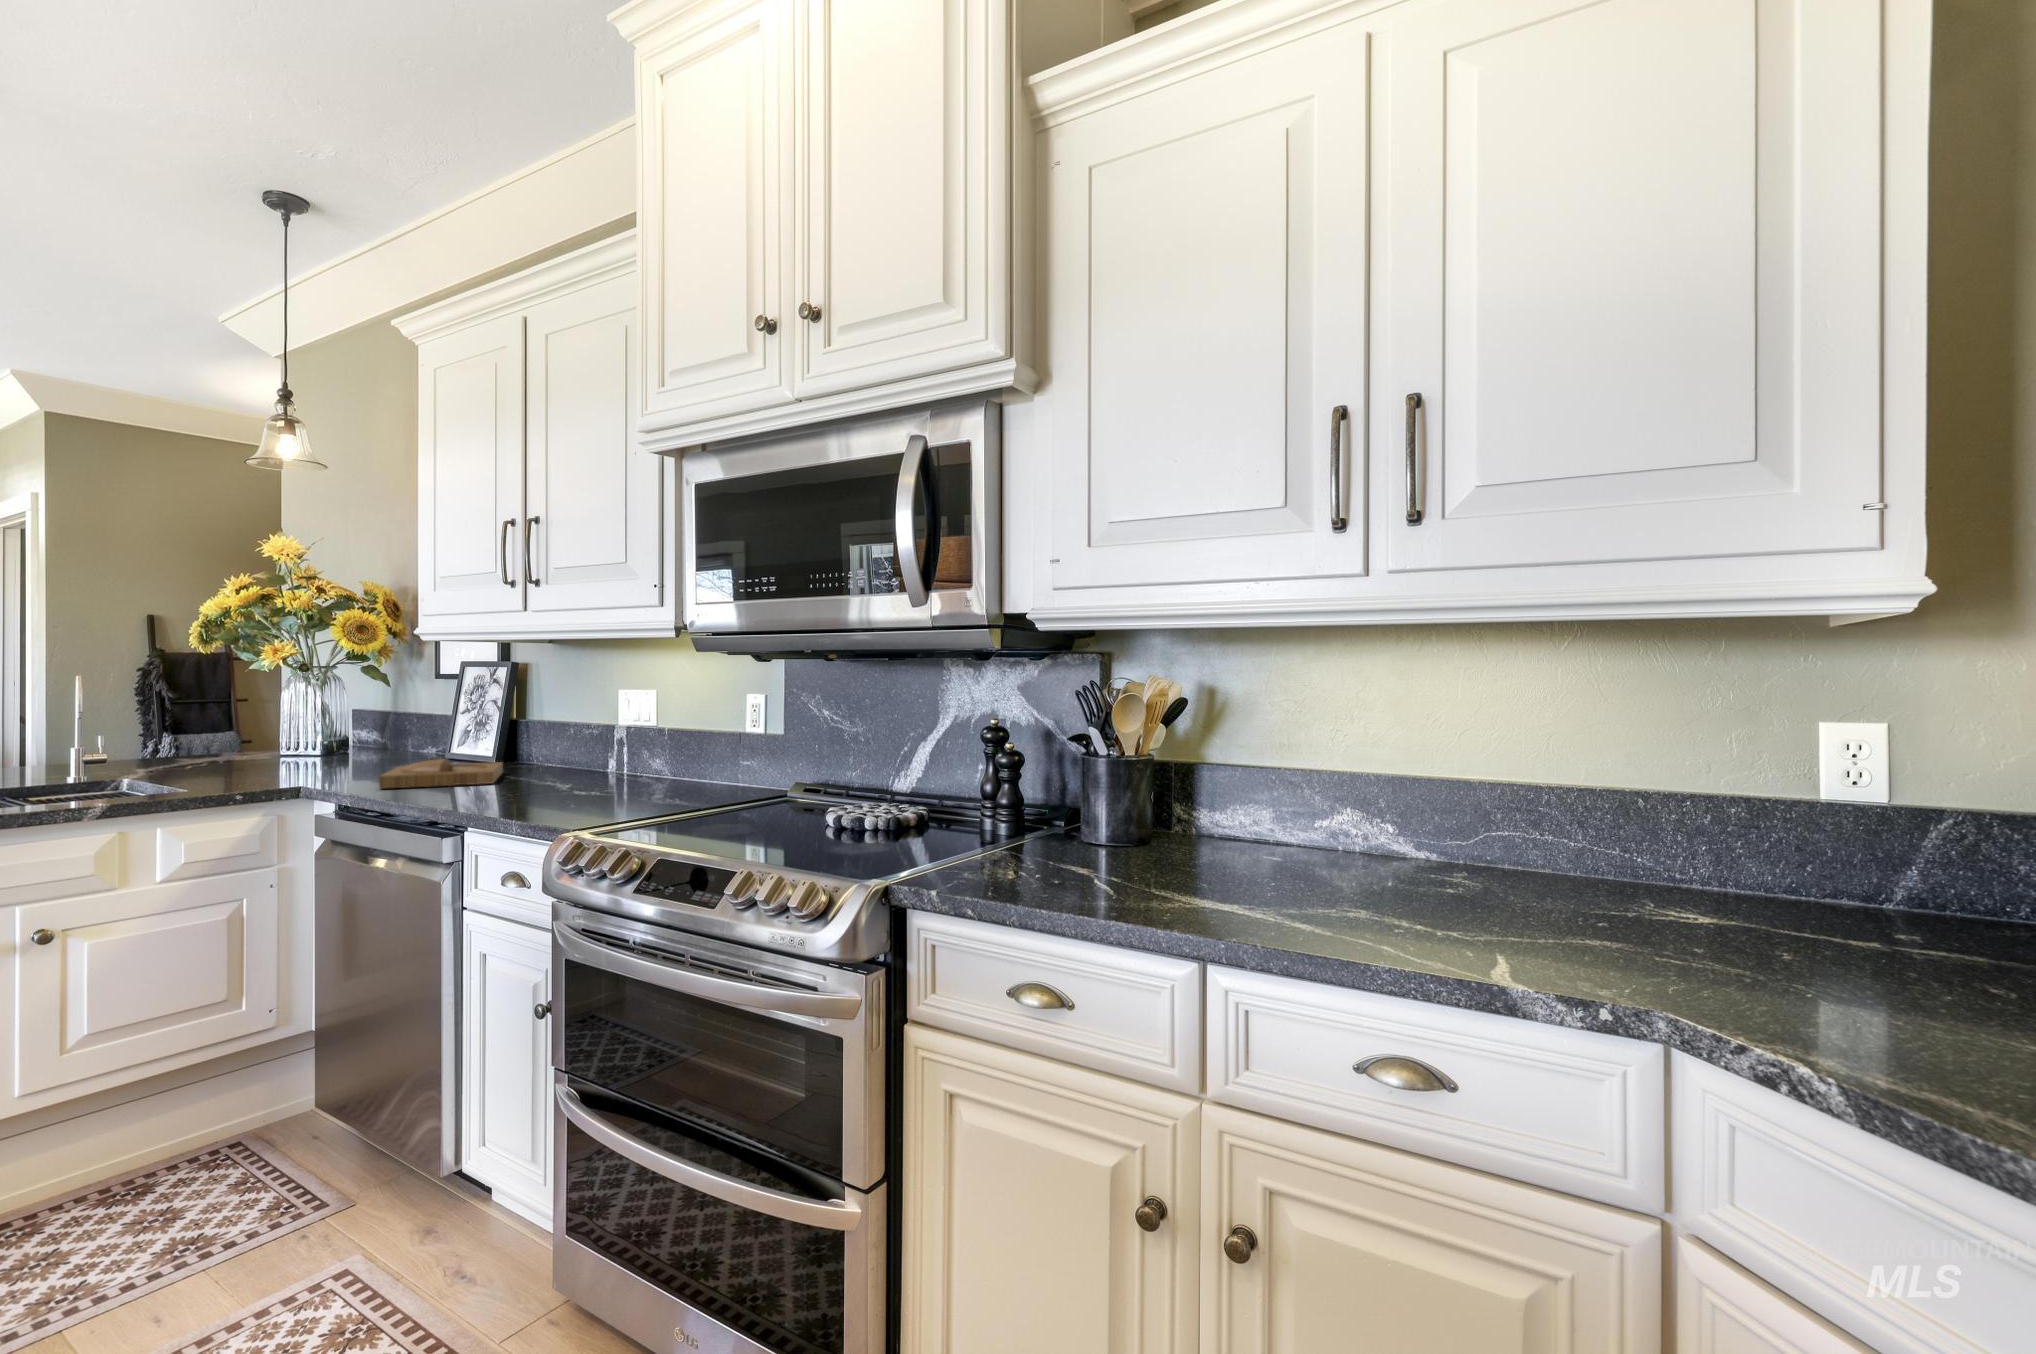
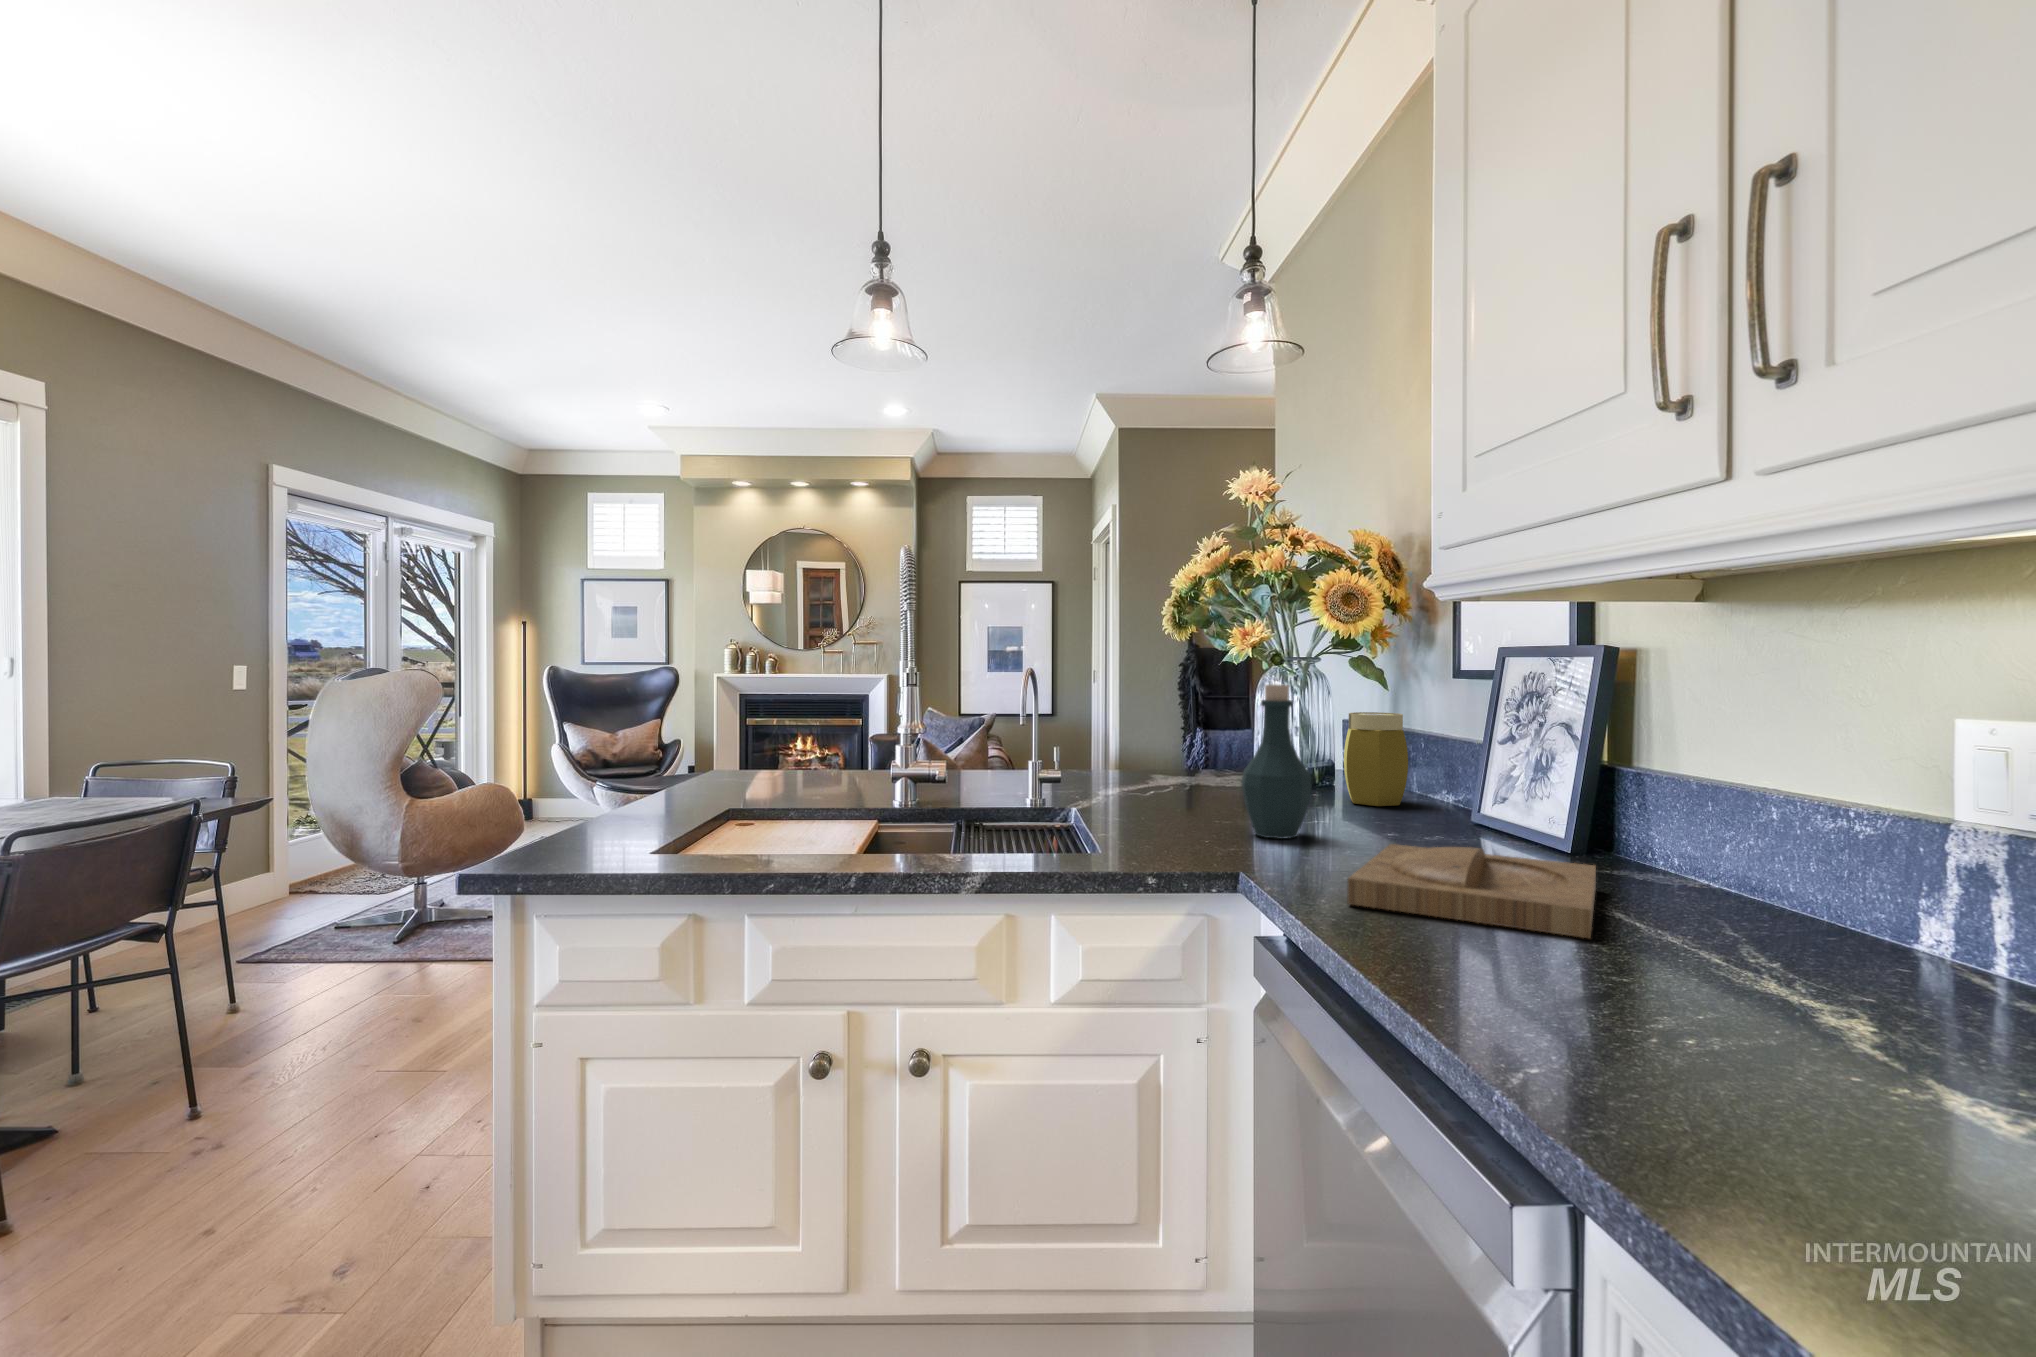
bottle: none [295,684,346,776] -> present [1242,684,1312,839]
jar: none [360,701,406,759] -> present [1344,712,1408,806]

